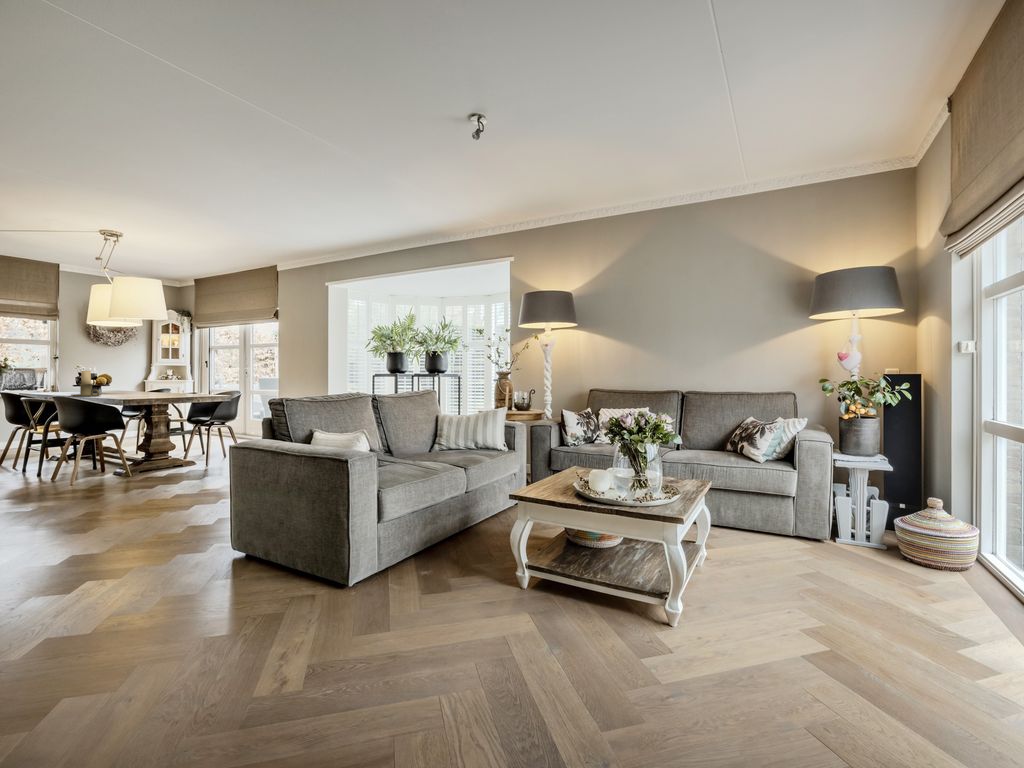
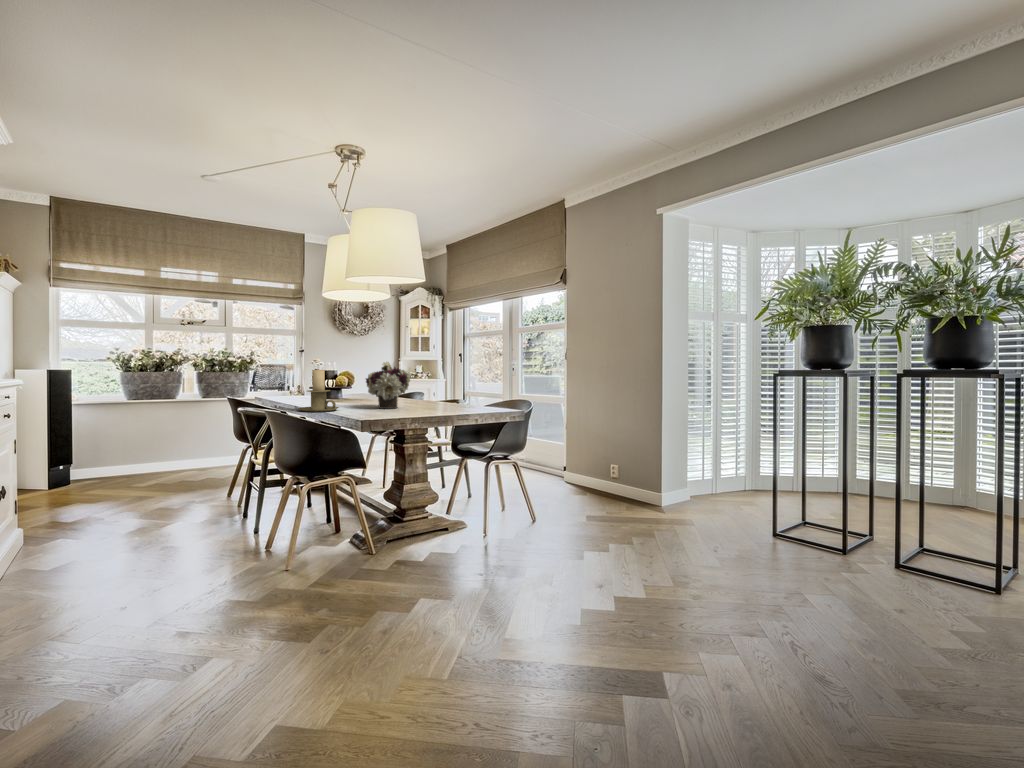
flower arrangement: none [121,366,156,395] -> present [366,362,410,409]

